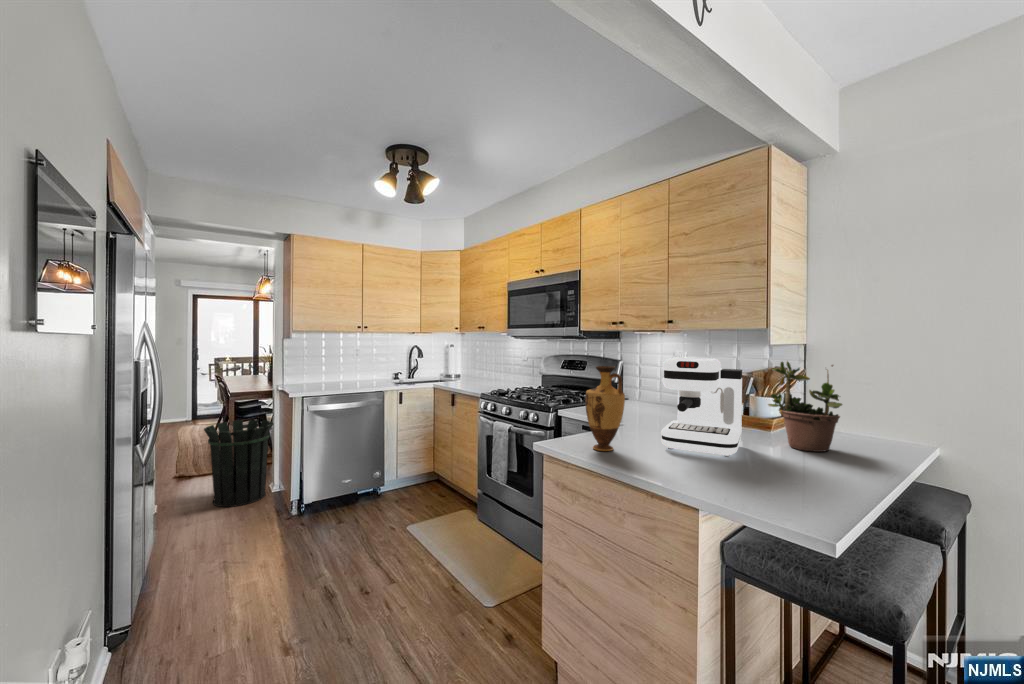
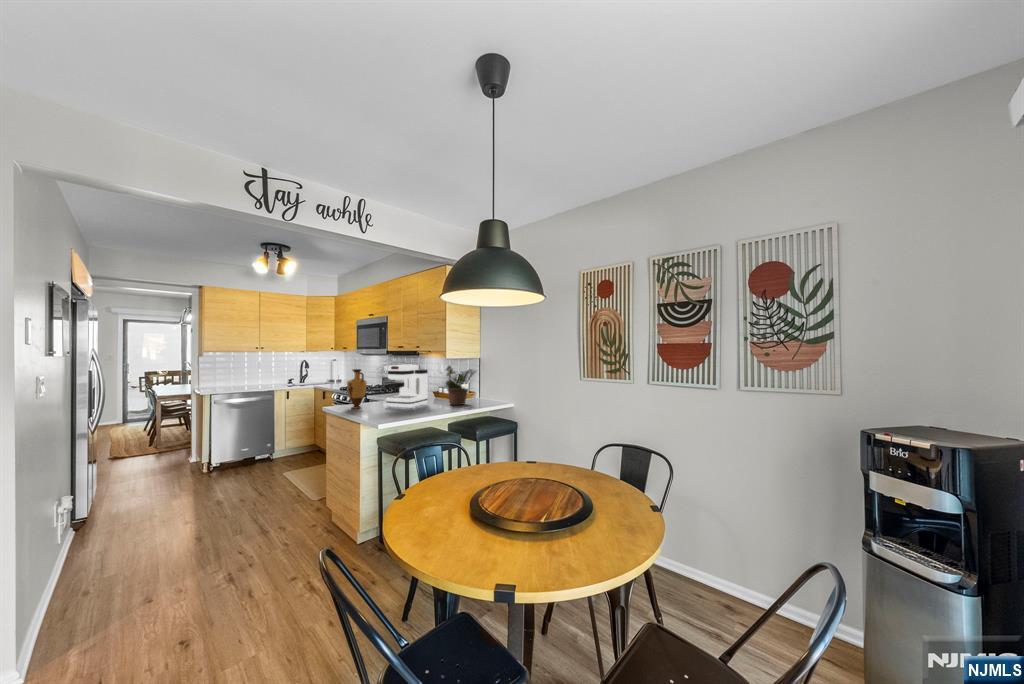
waste bin: present [204,420,273,507] -> none [134,414,191,474]

